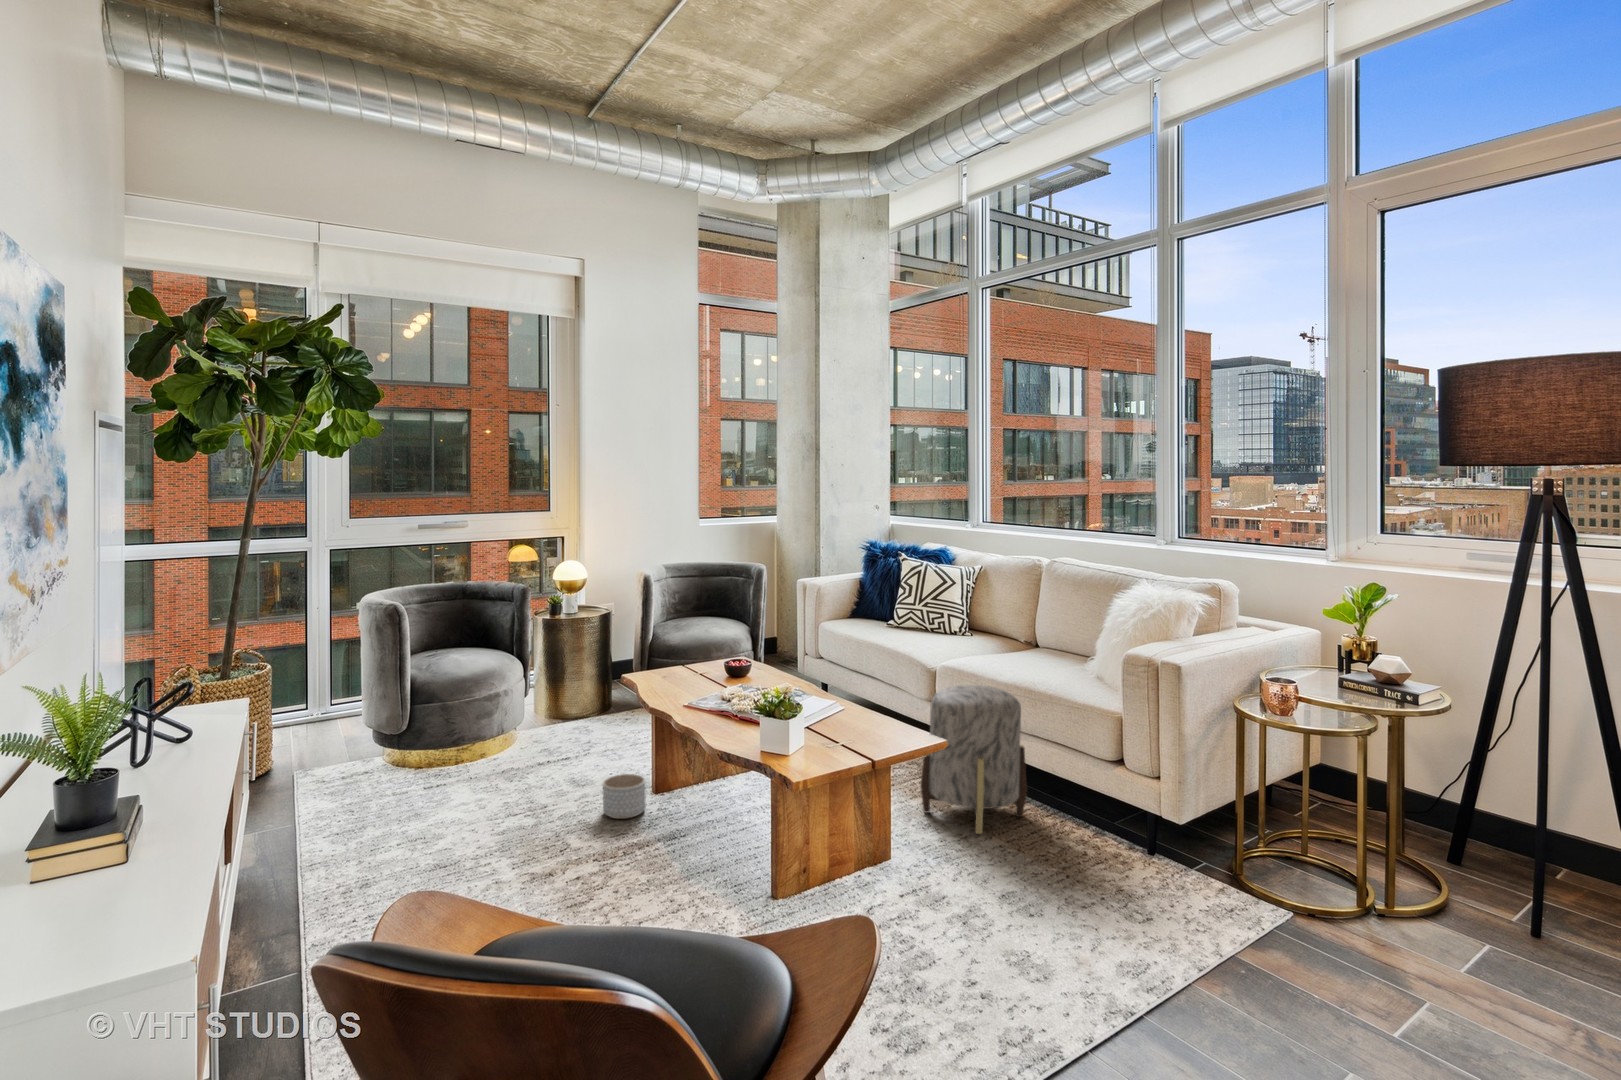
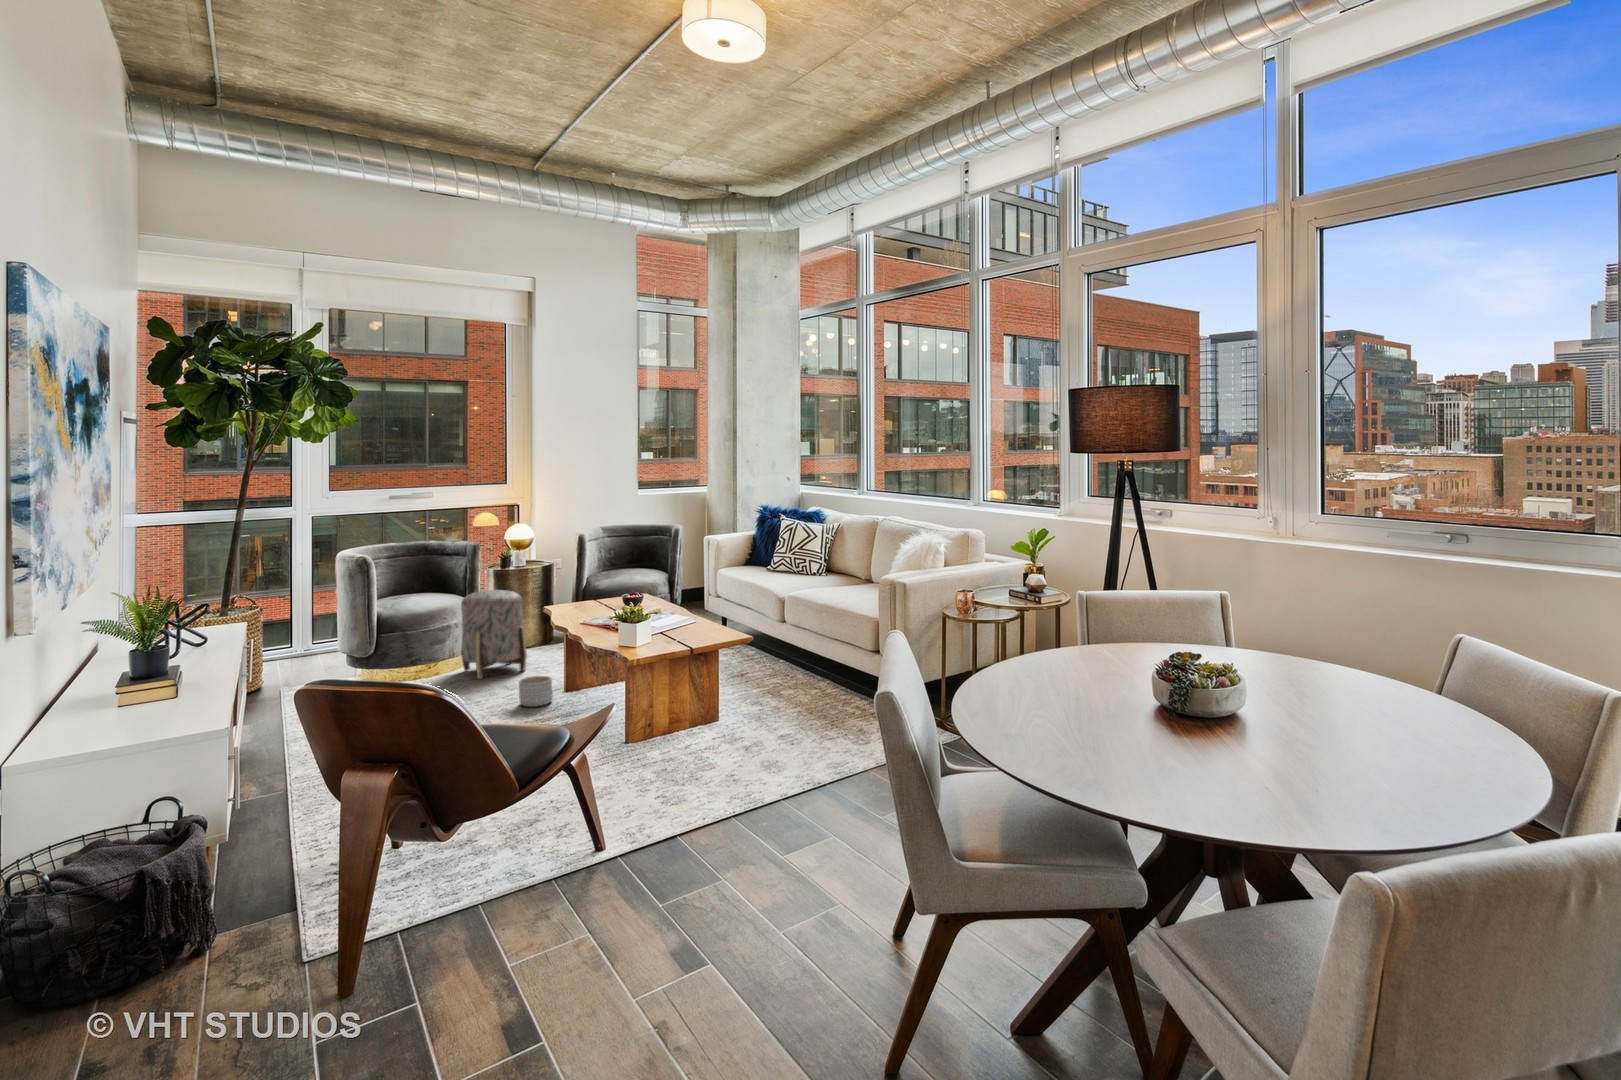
ottoman: present [920,685,1027,834] -> present [461,590,527,679]

